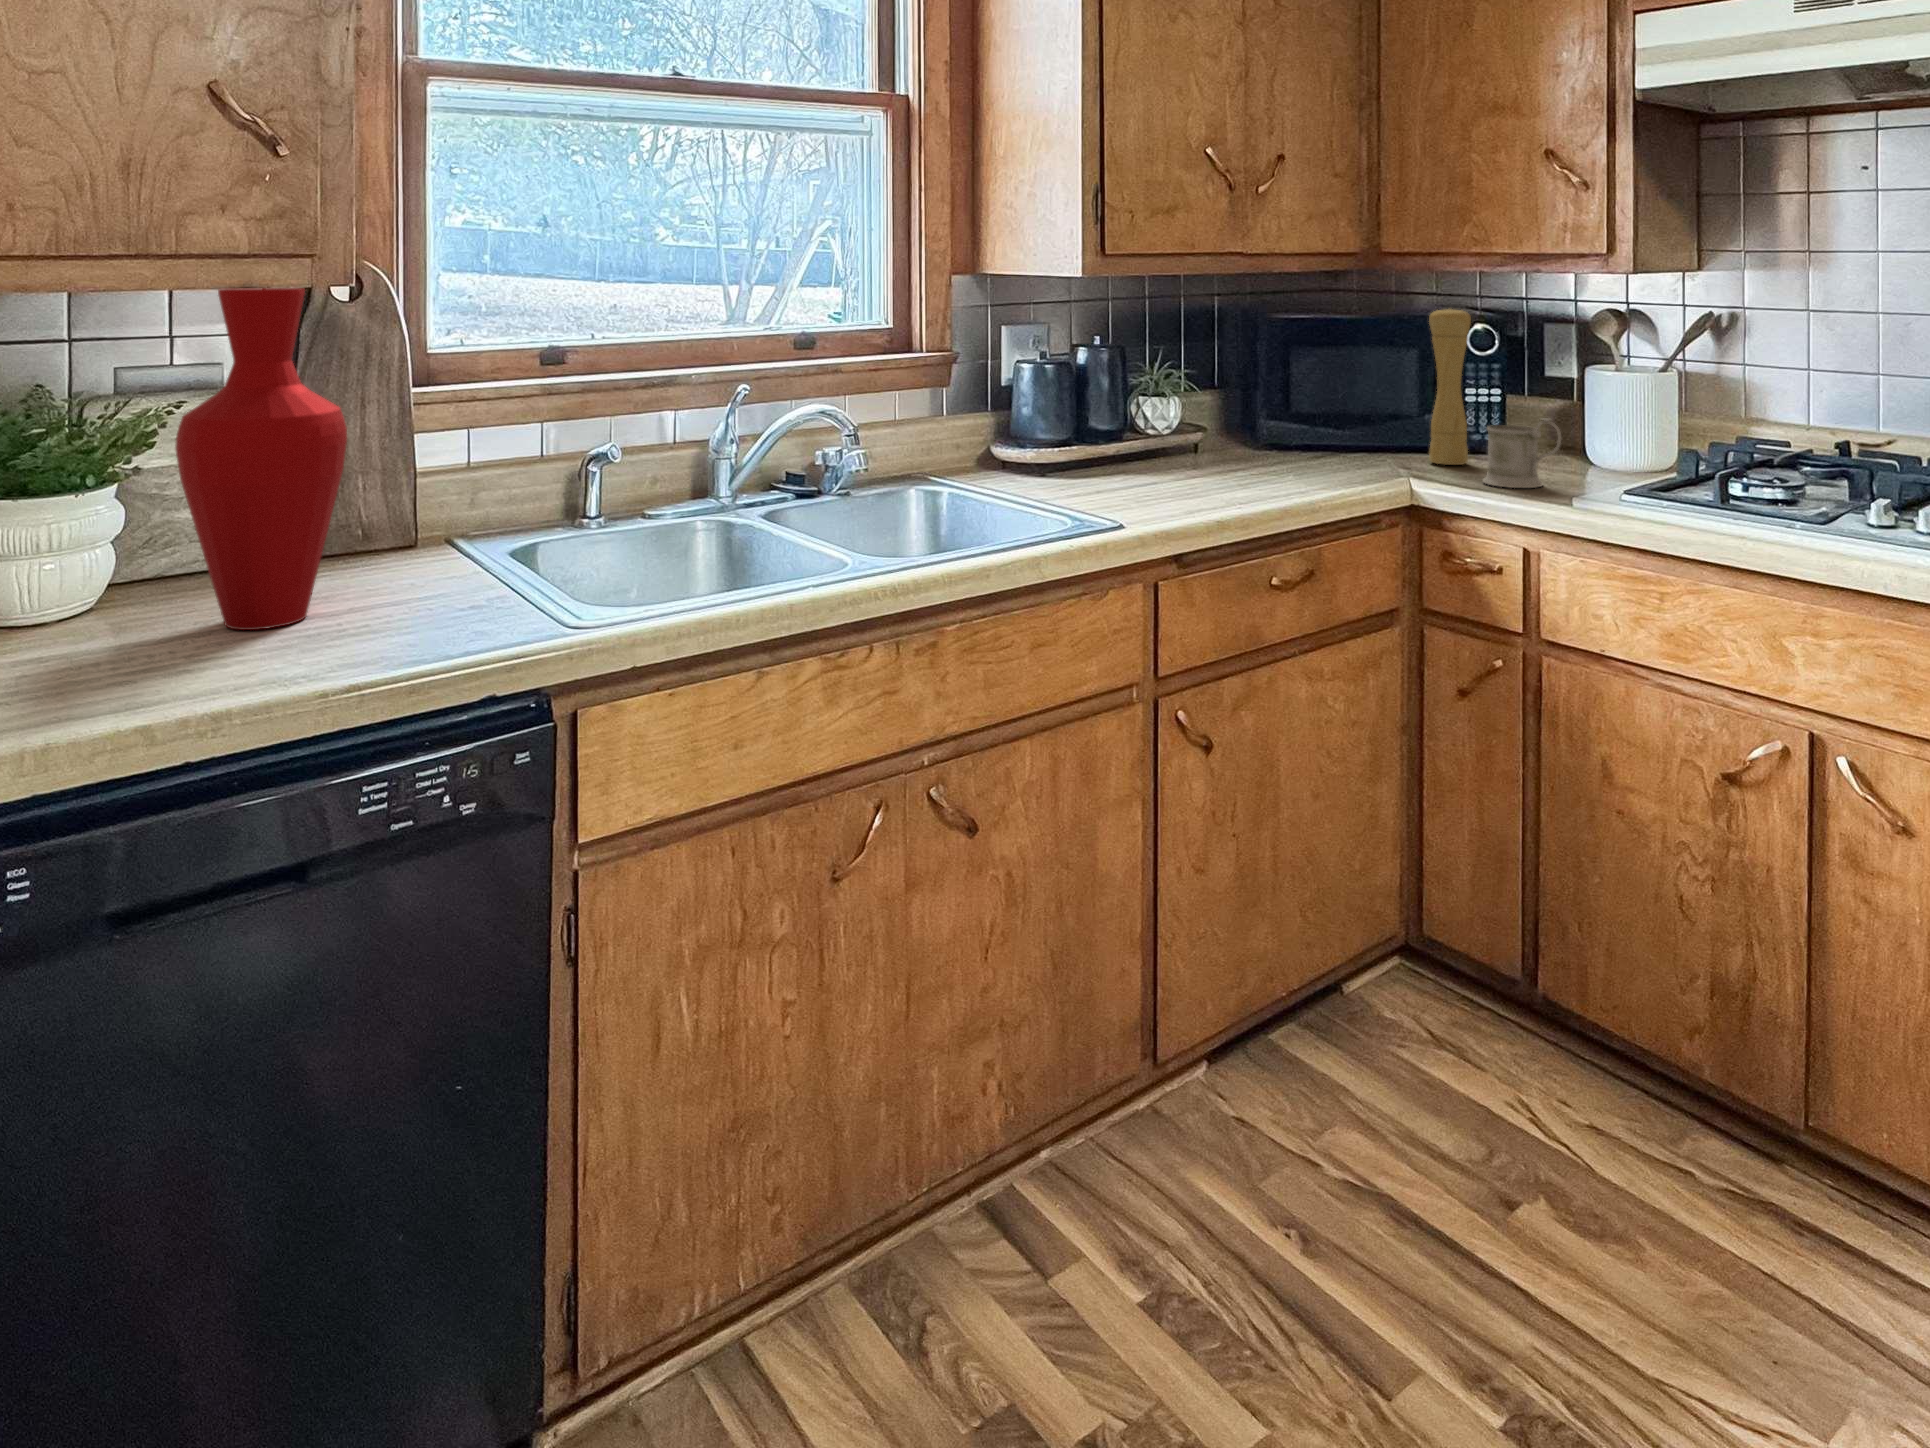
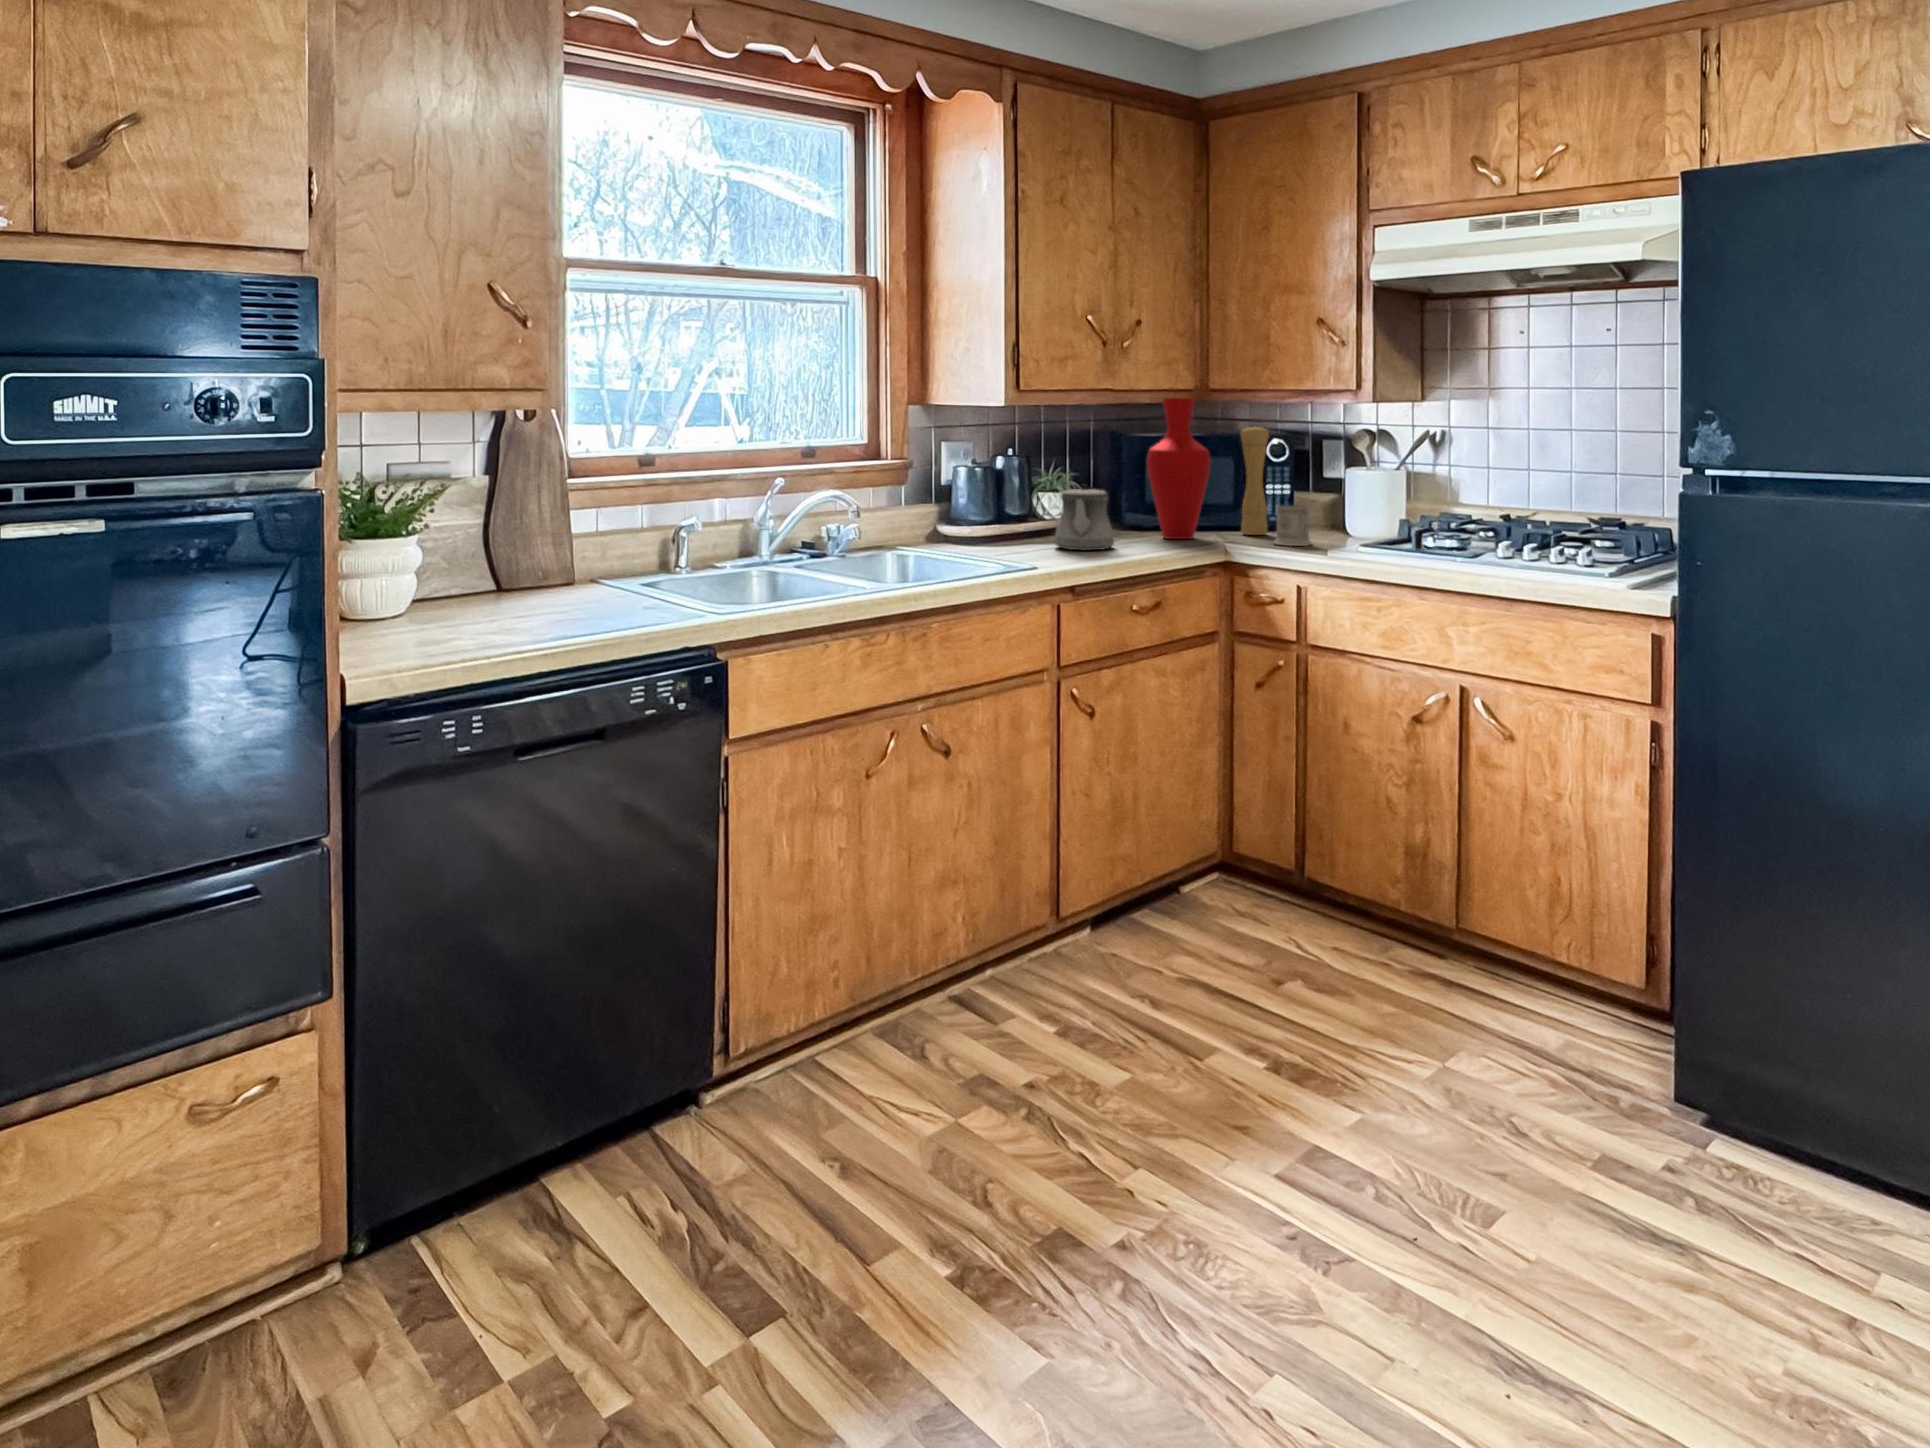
vase: present [175,288,347,630] -> present [1147,397,1211,539]
teapot: none [1156,394,1244,491] -> present [1055,485,1114,550]

